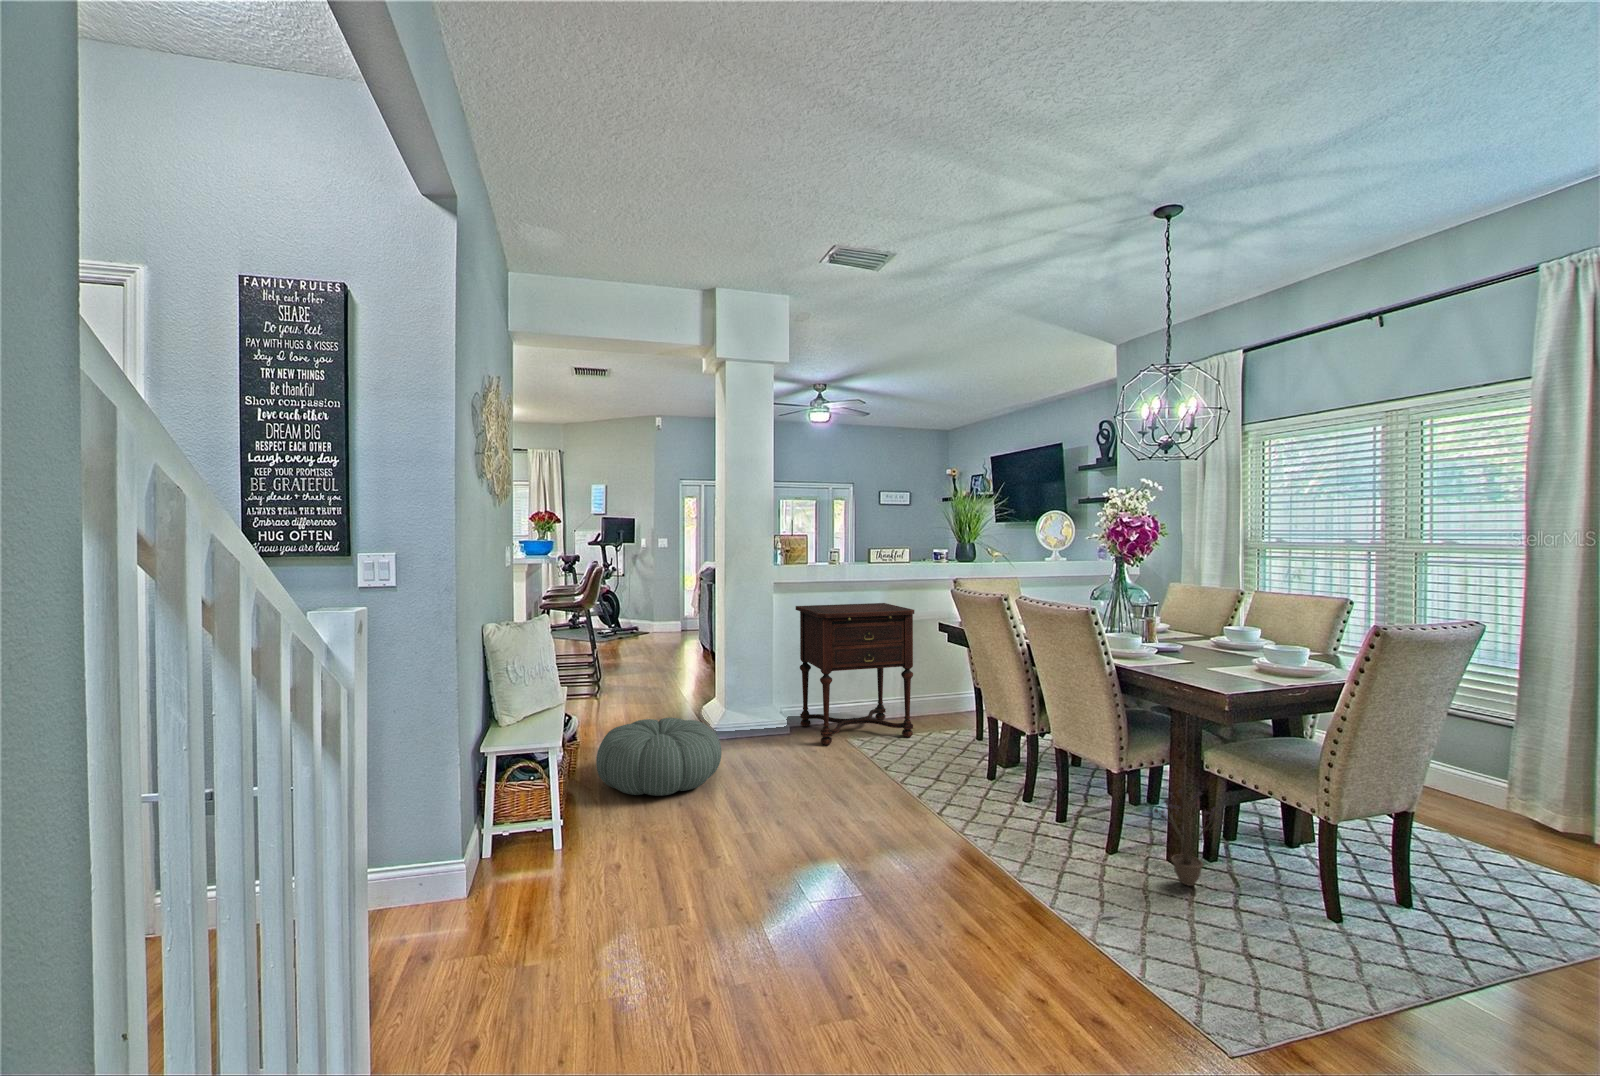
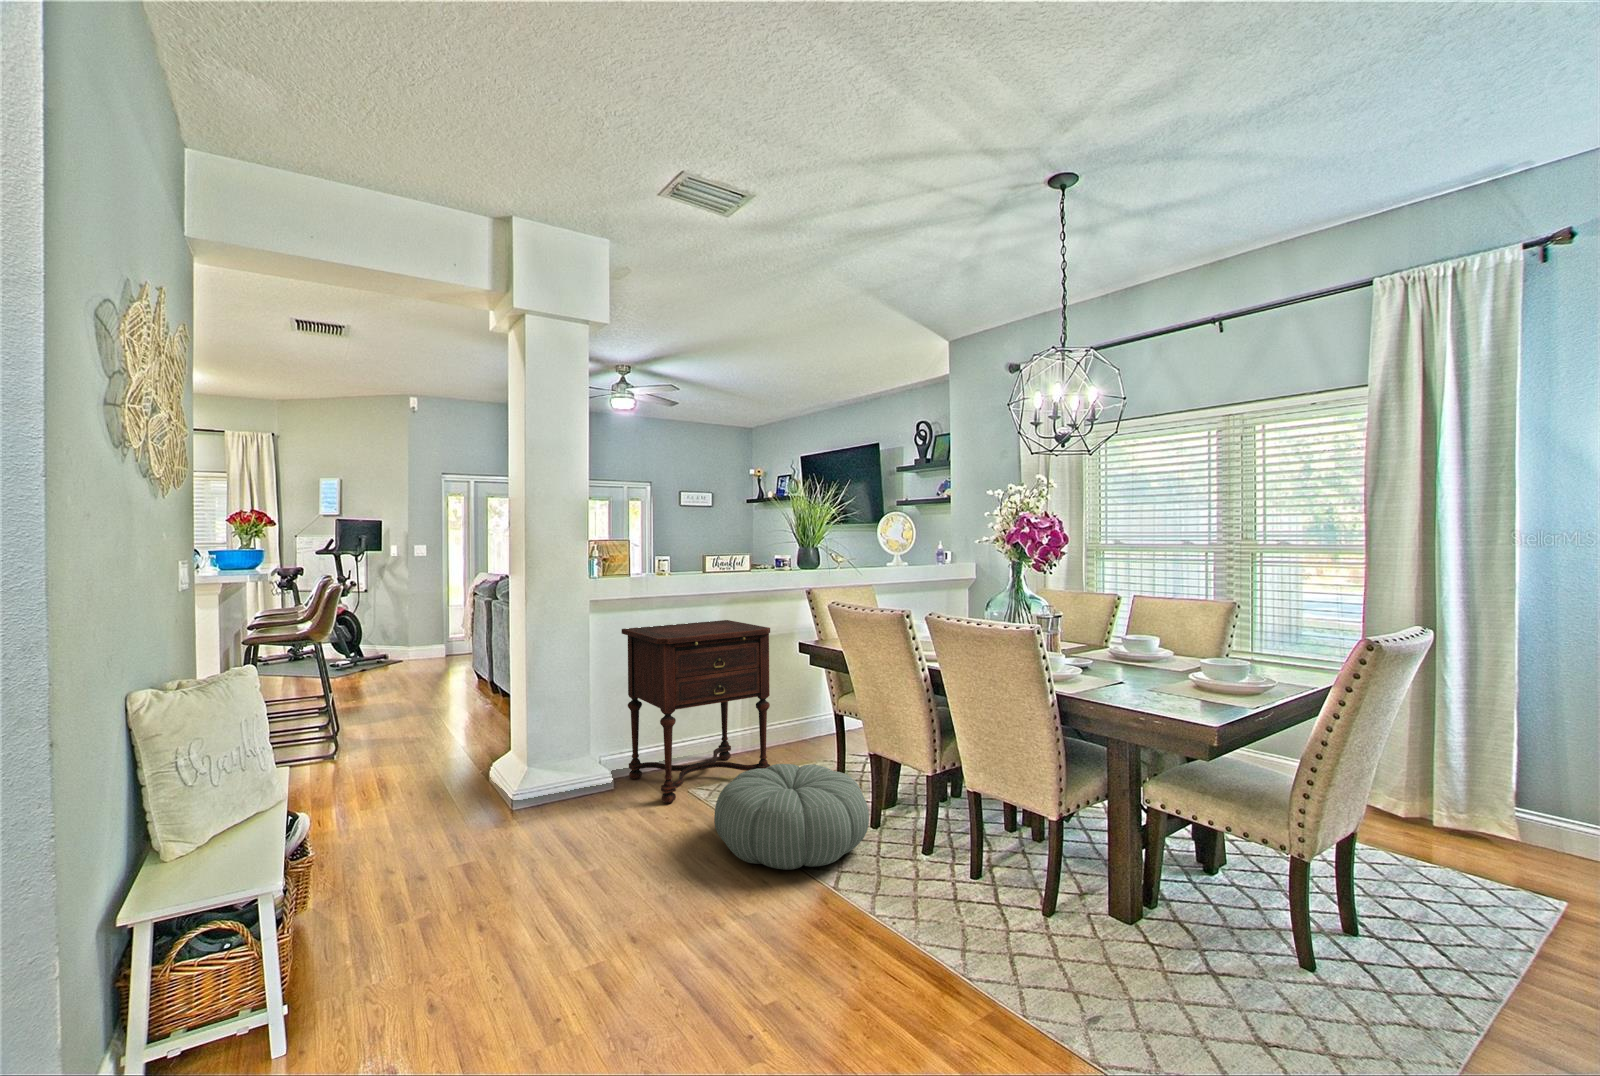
pouf: present [596,718,721,796] -> present [714,764,869,870]
decorative plant: present [1144,783,1224,886] -> none [1085,826,1181,946]

